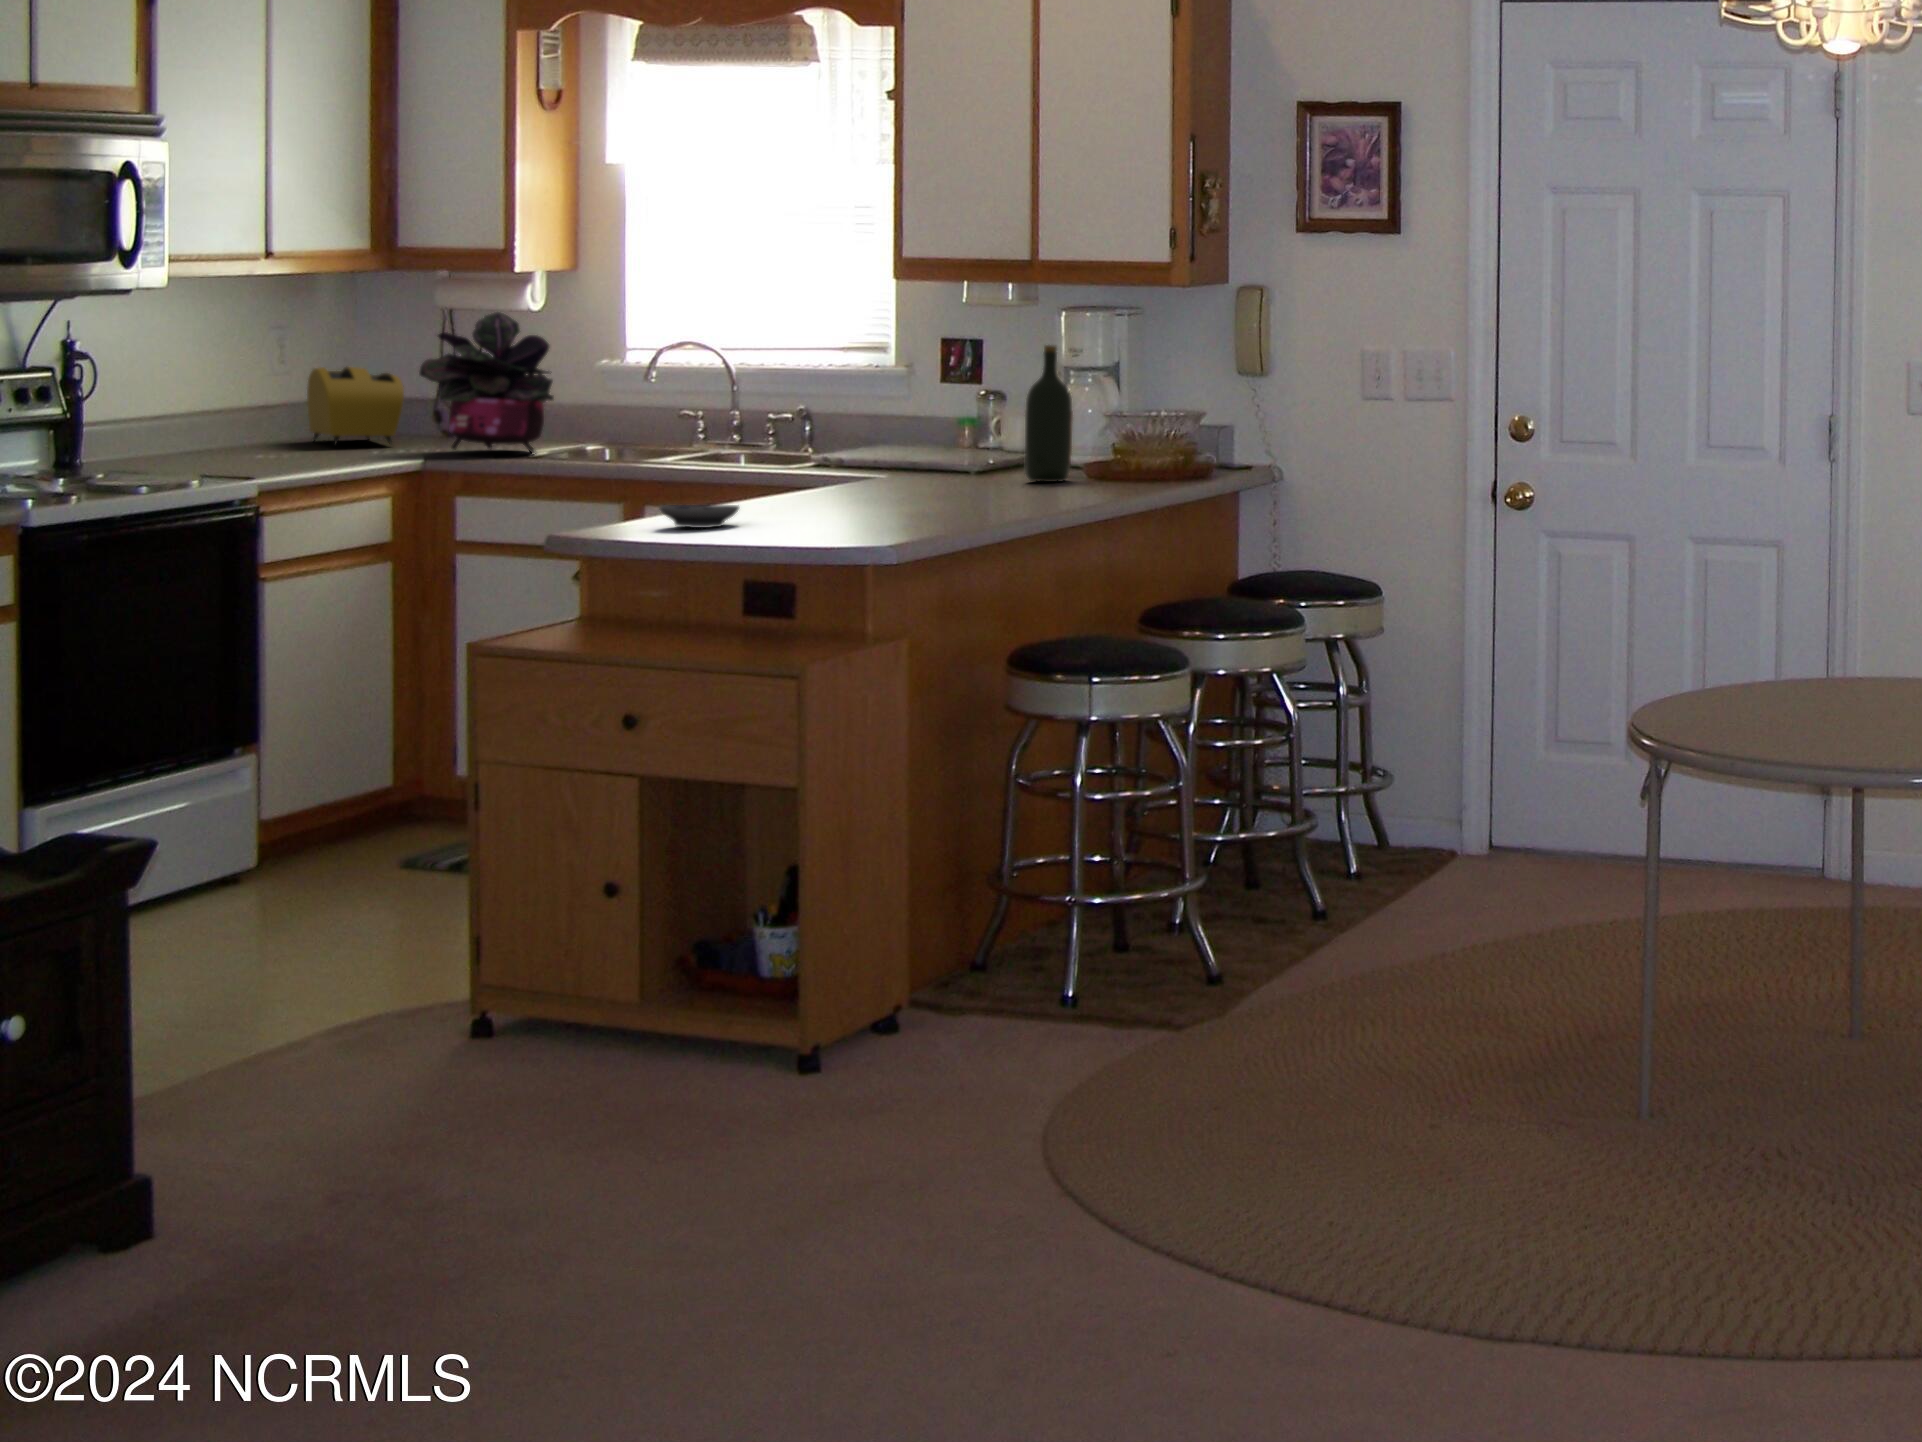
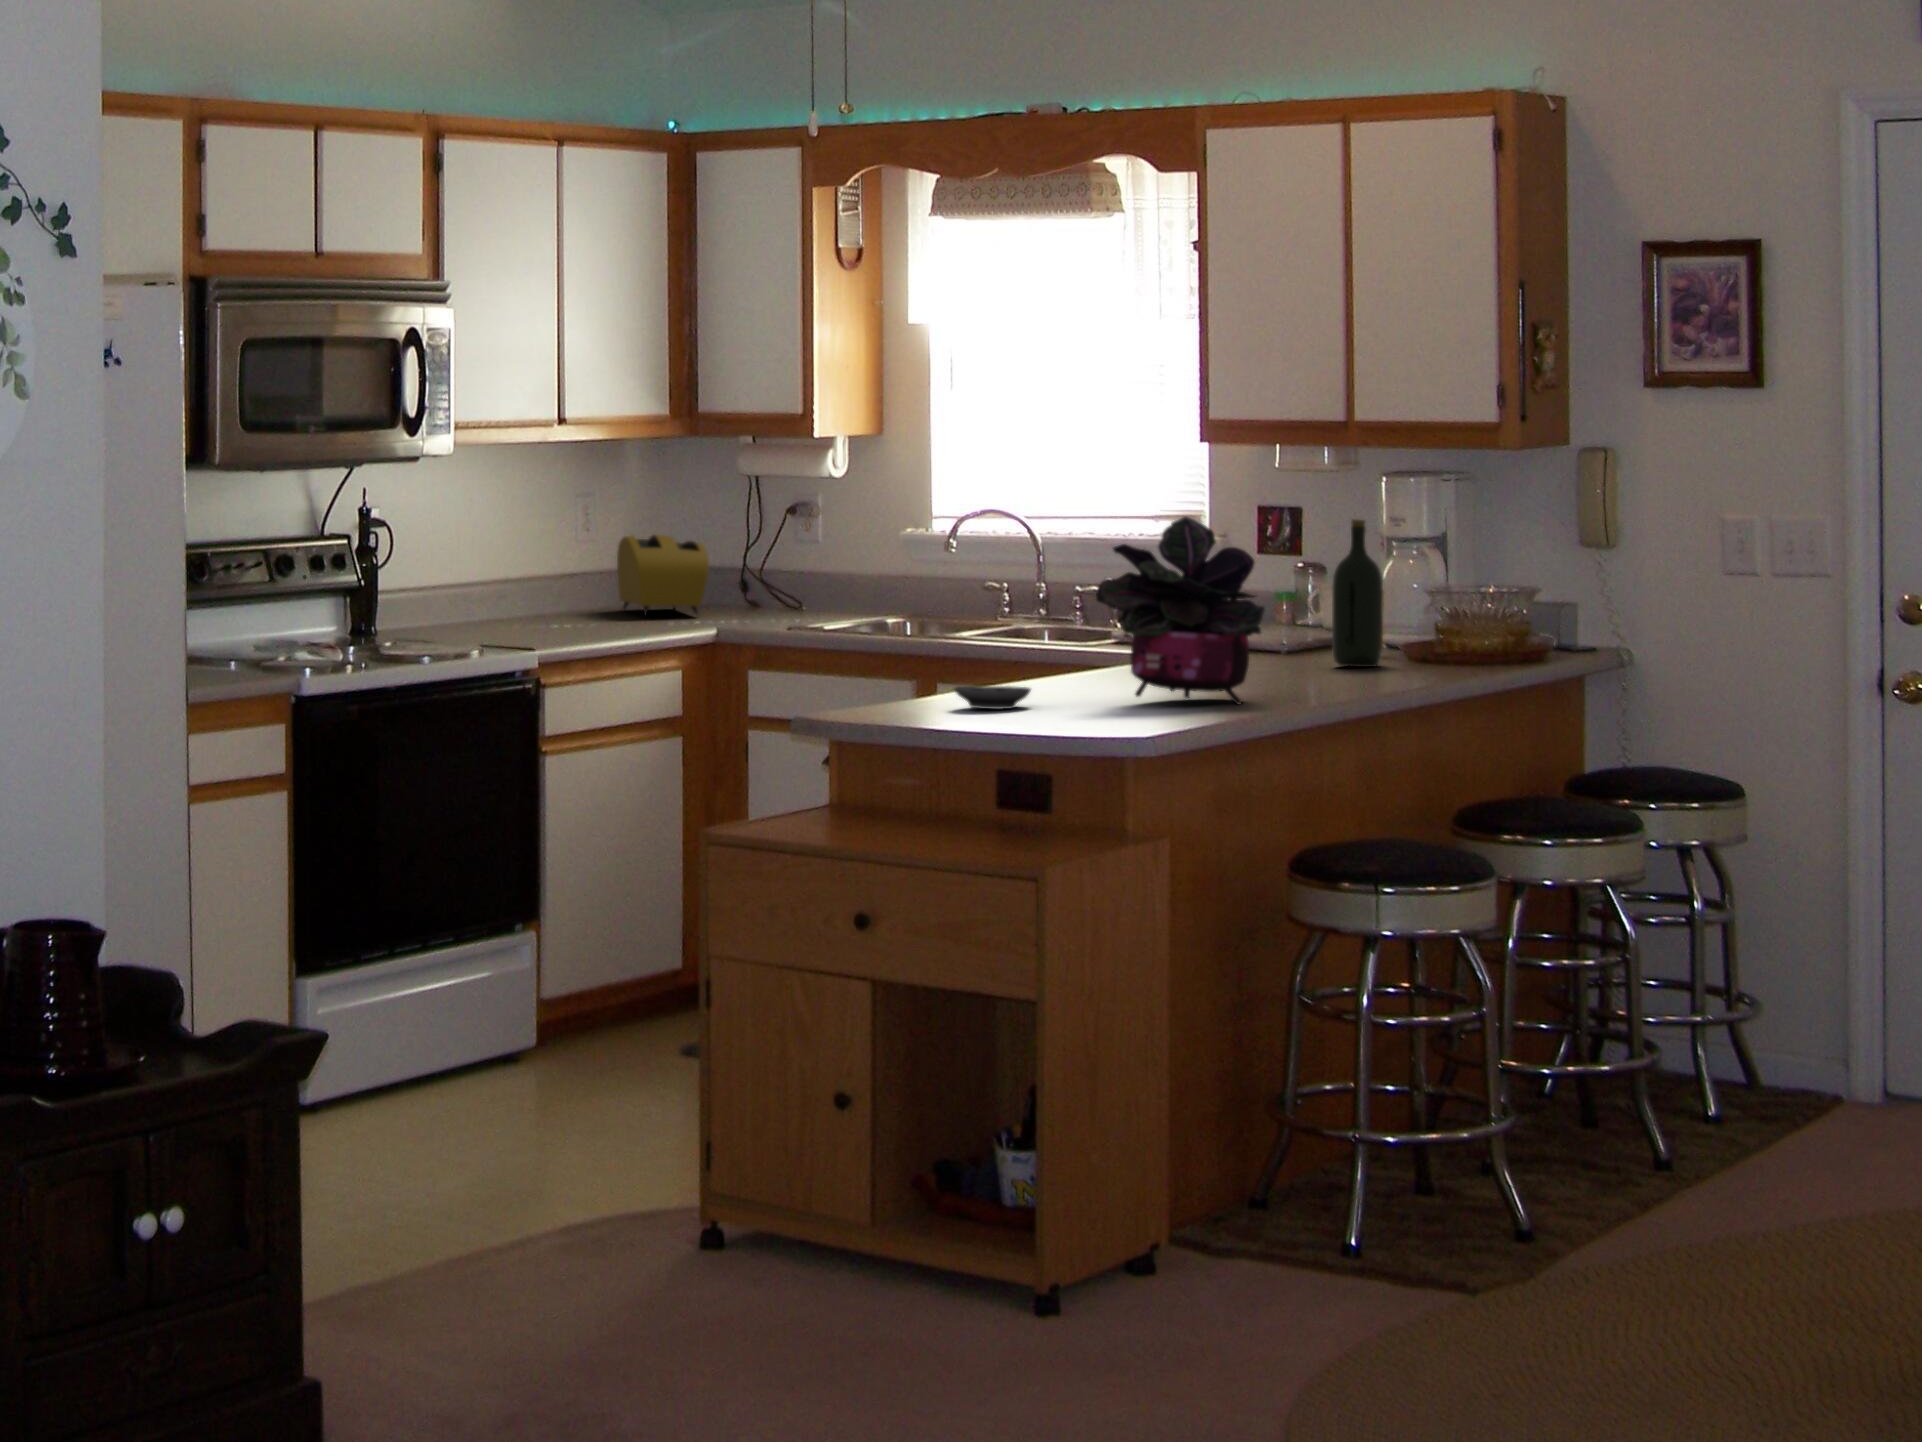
potted plant: present [419,312,554,454] -> present [1096,517,1265,704]

